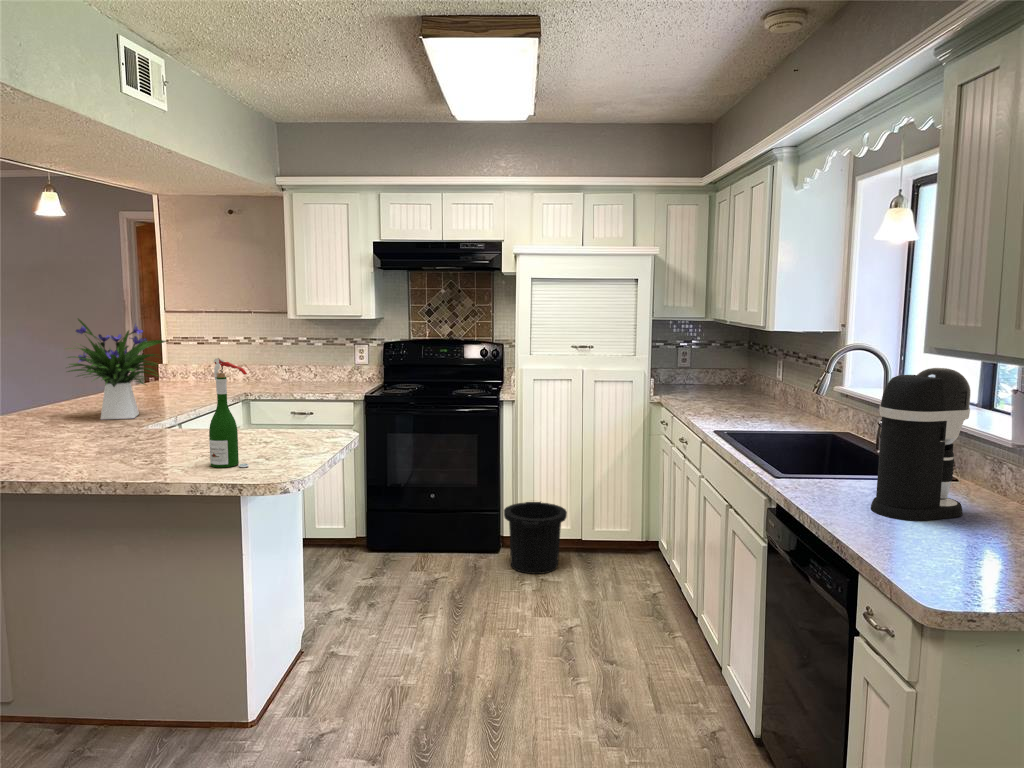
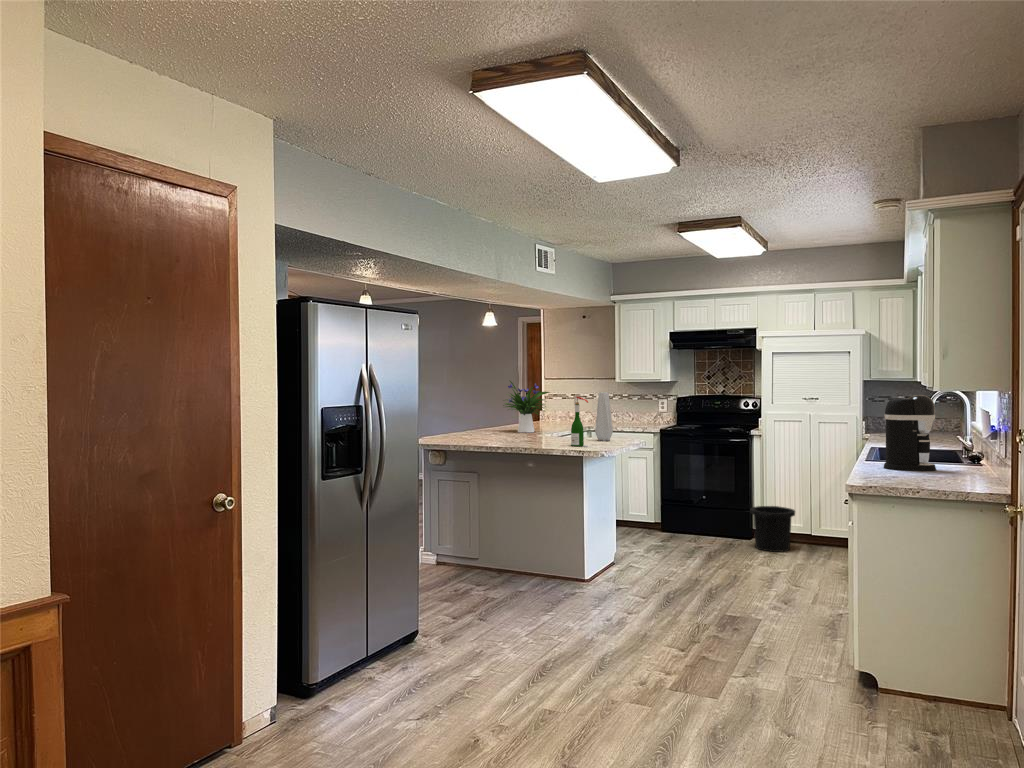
vase: none [260,346,295,439] -> present [595,392,613,441]

